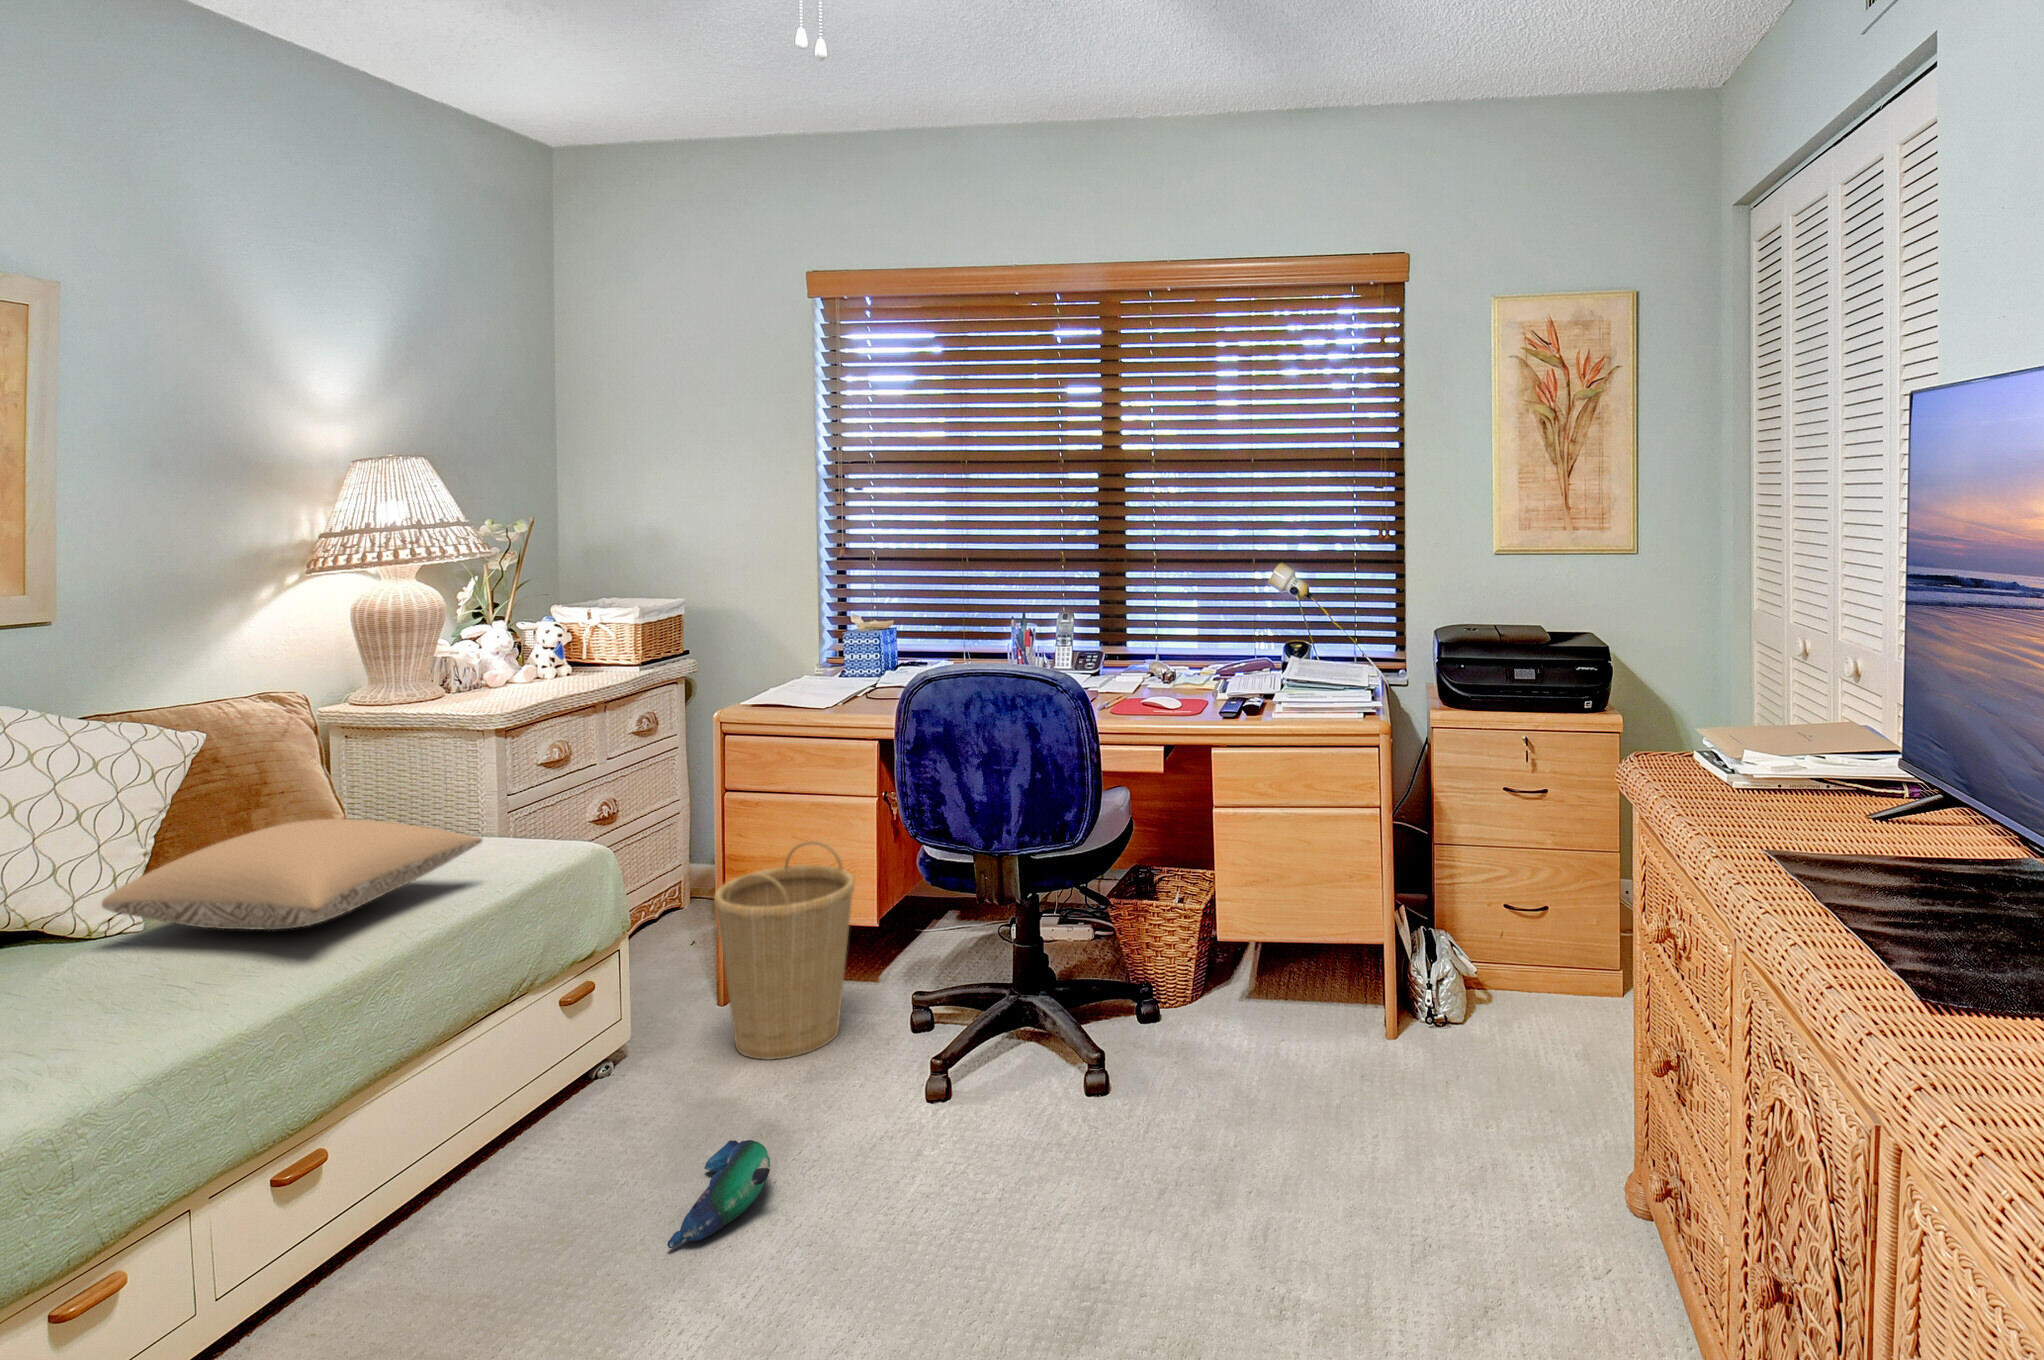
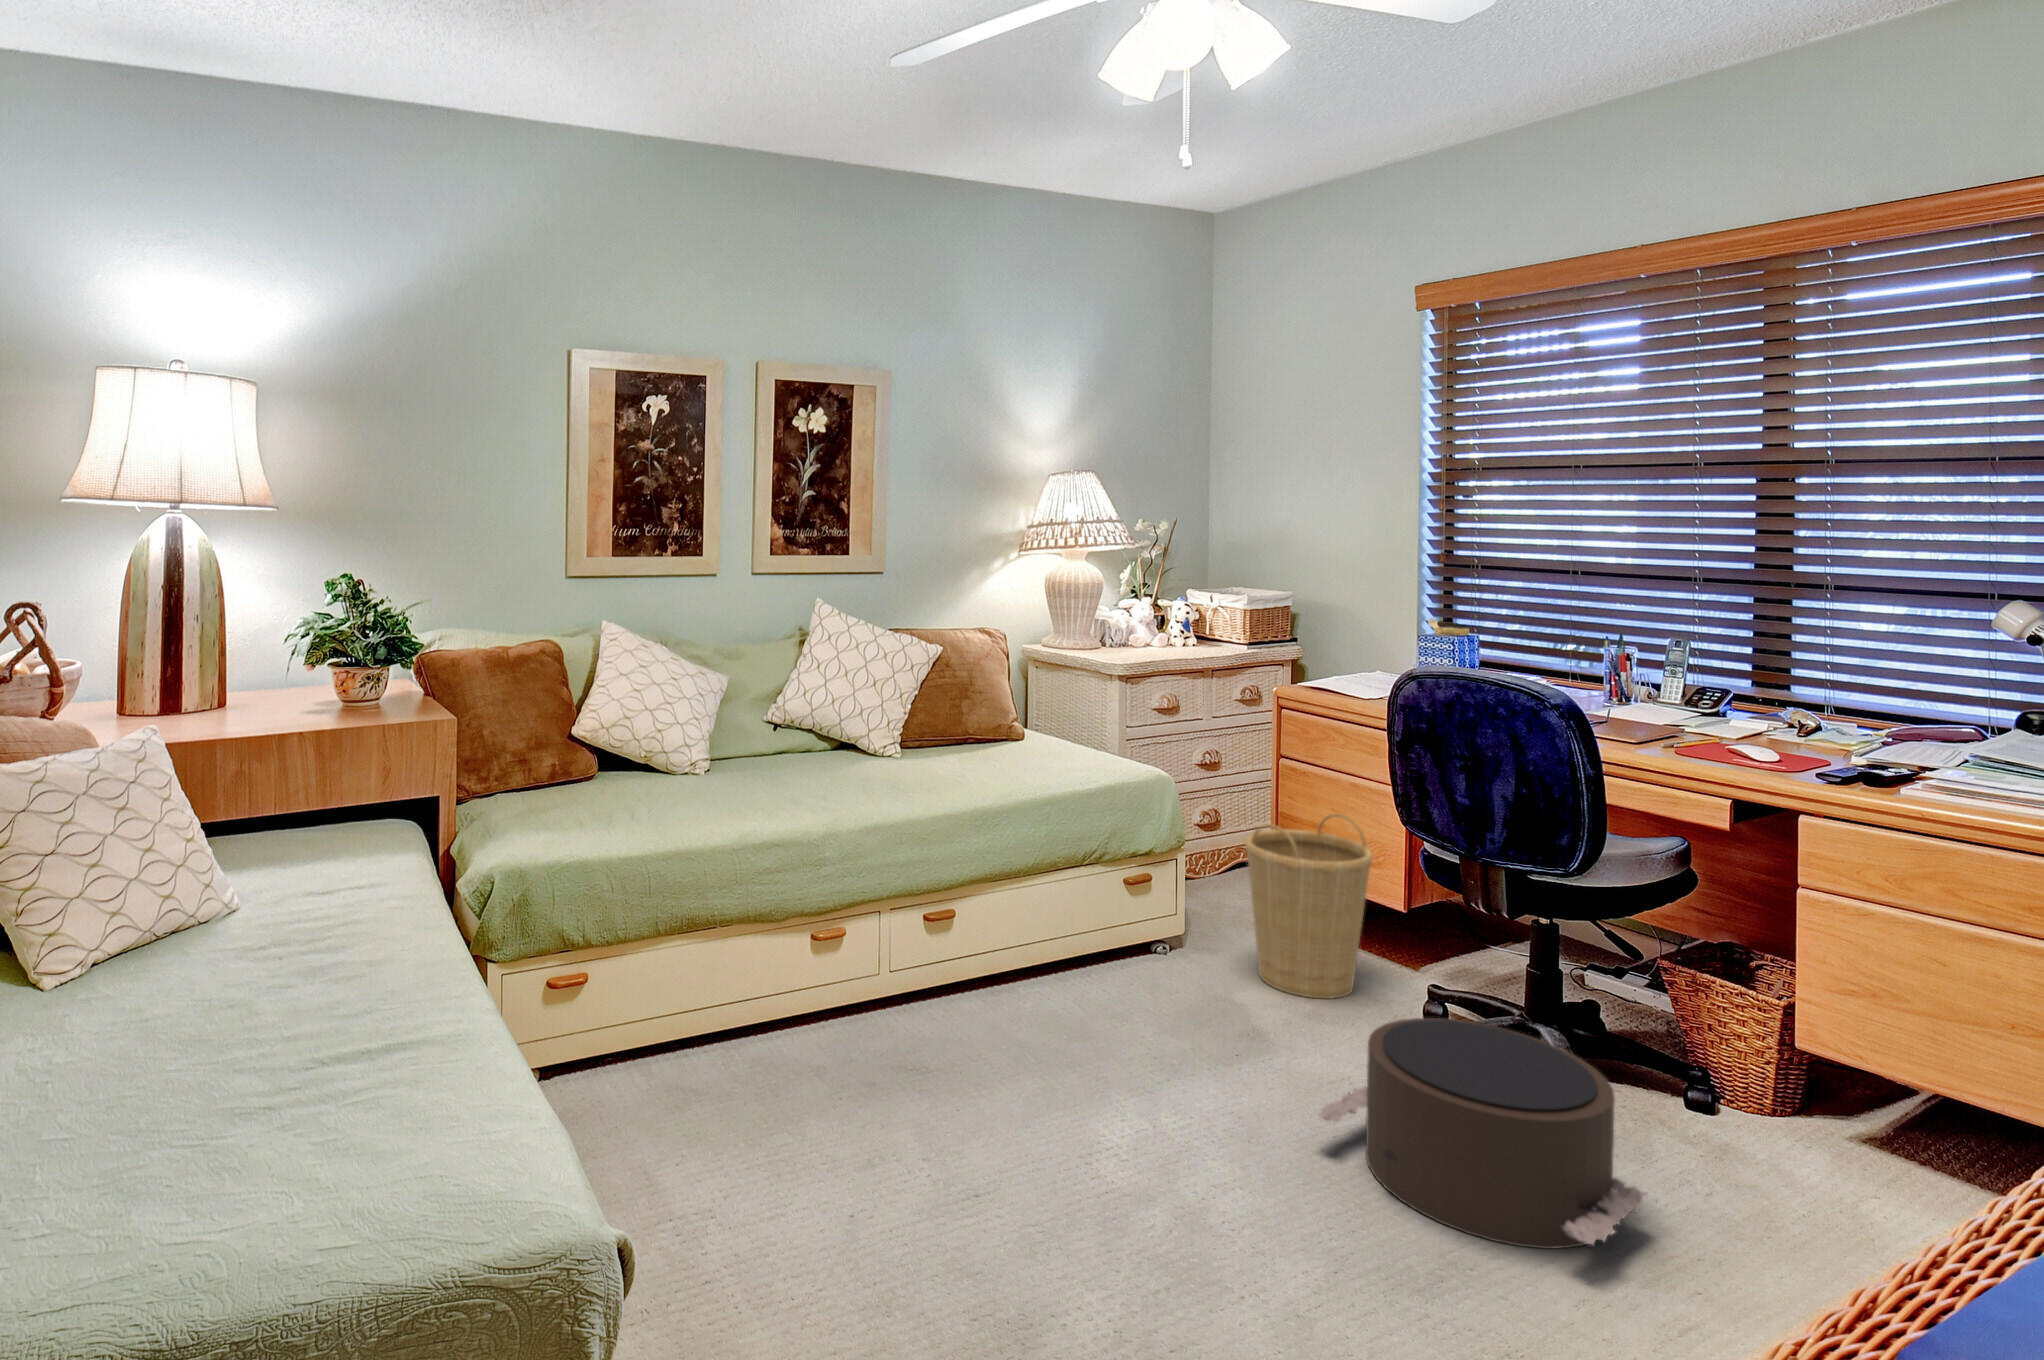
pillow: present [102,819,483,930] -> none [880,709,1074,773]
pouf: none [907,1013,1187,1241] -> present [1317,1018,1647,1249]
plush toy: present [668,1140,771,1248] -> none [1137,1026,1230,1081]

